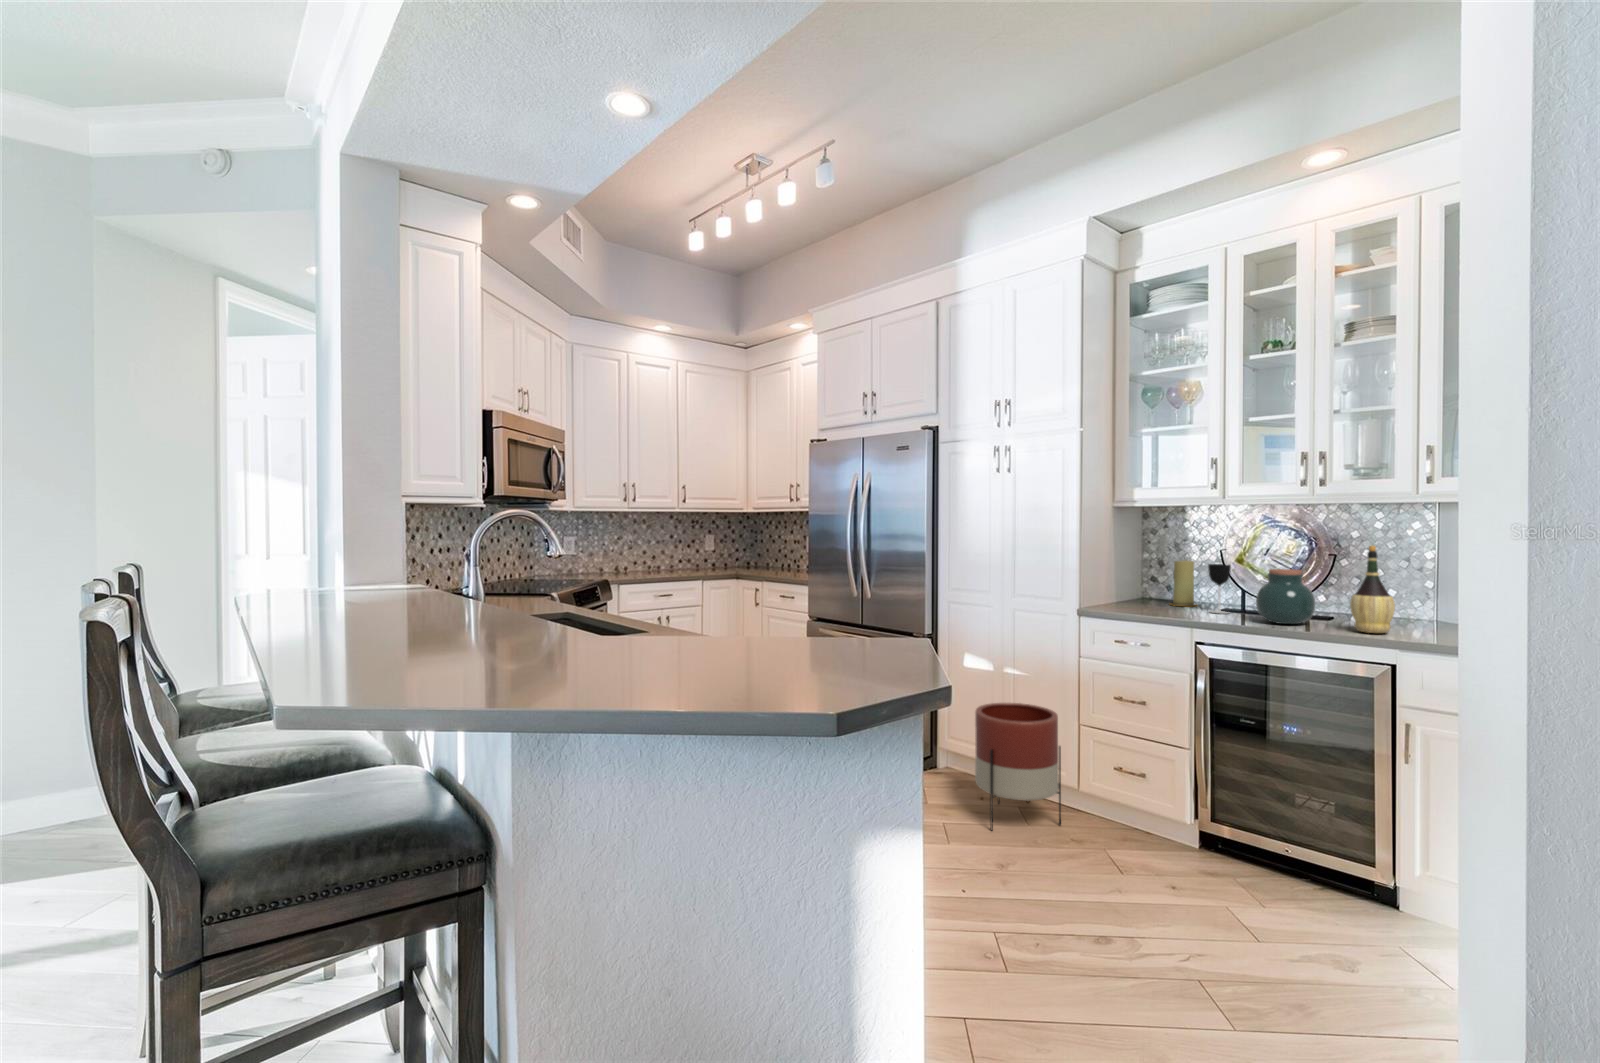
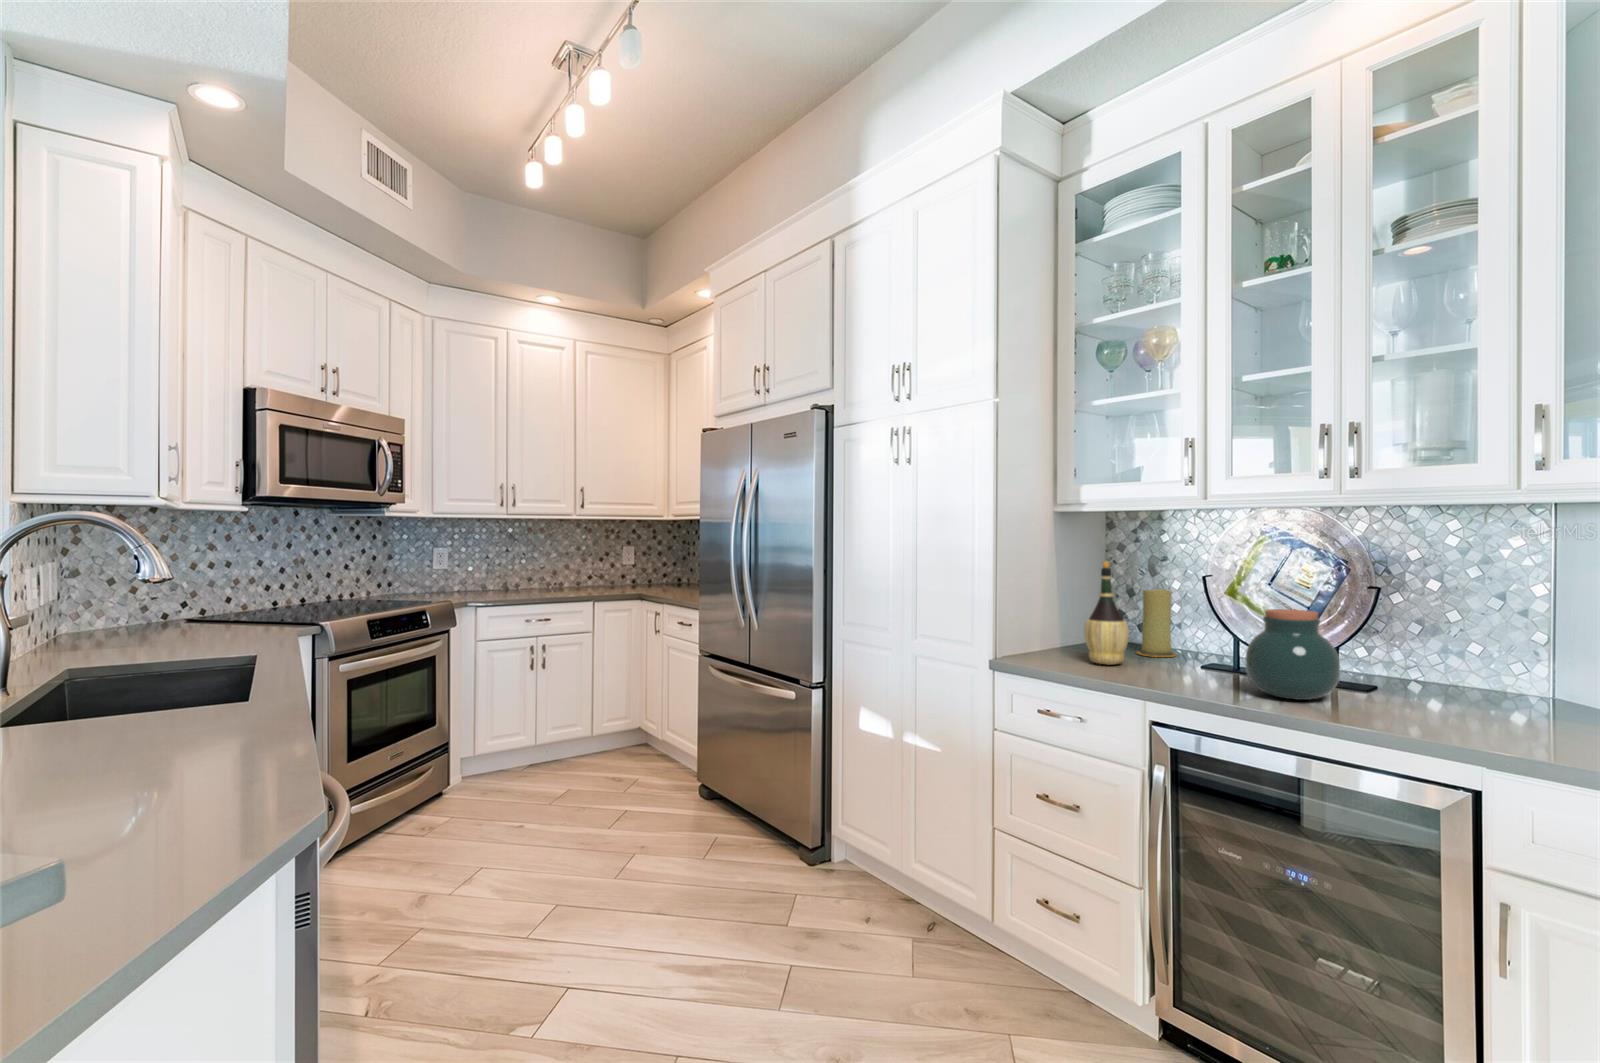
wine bottle: present [1350,546,1395,633] -> present [1084,561,1129,664]
wine glass: present [1208,564,1231,613] -> none [1183,597,1217,673]
planter: present [975,703,1061,830] -> none [844,787,962,983]

